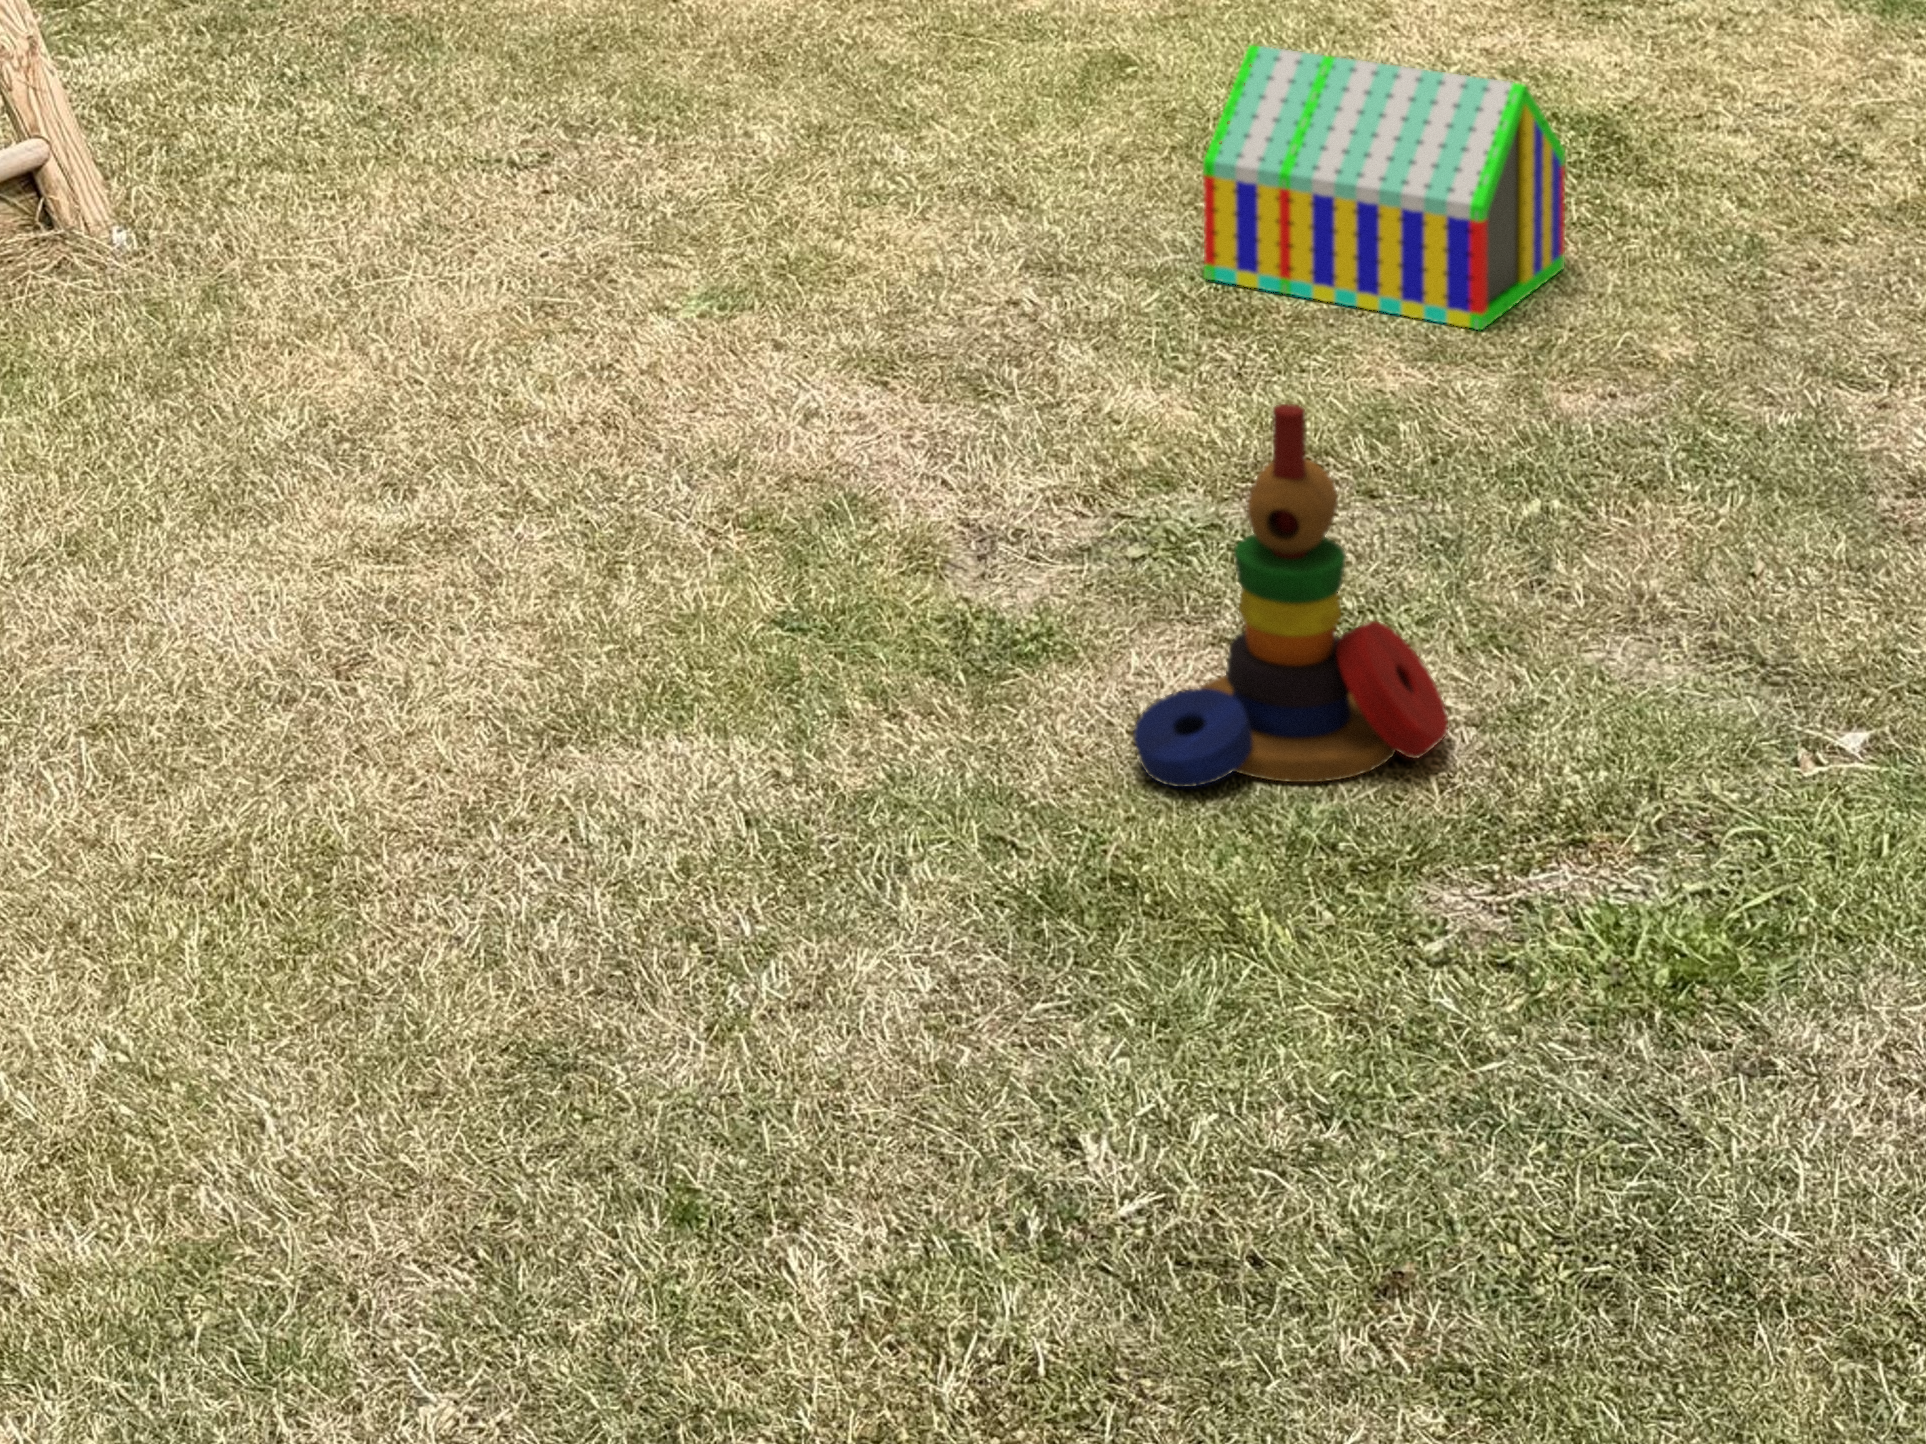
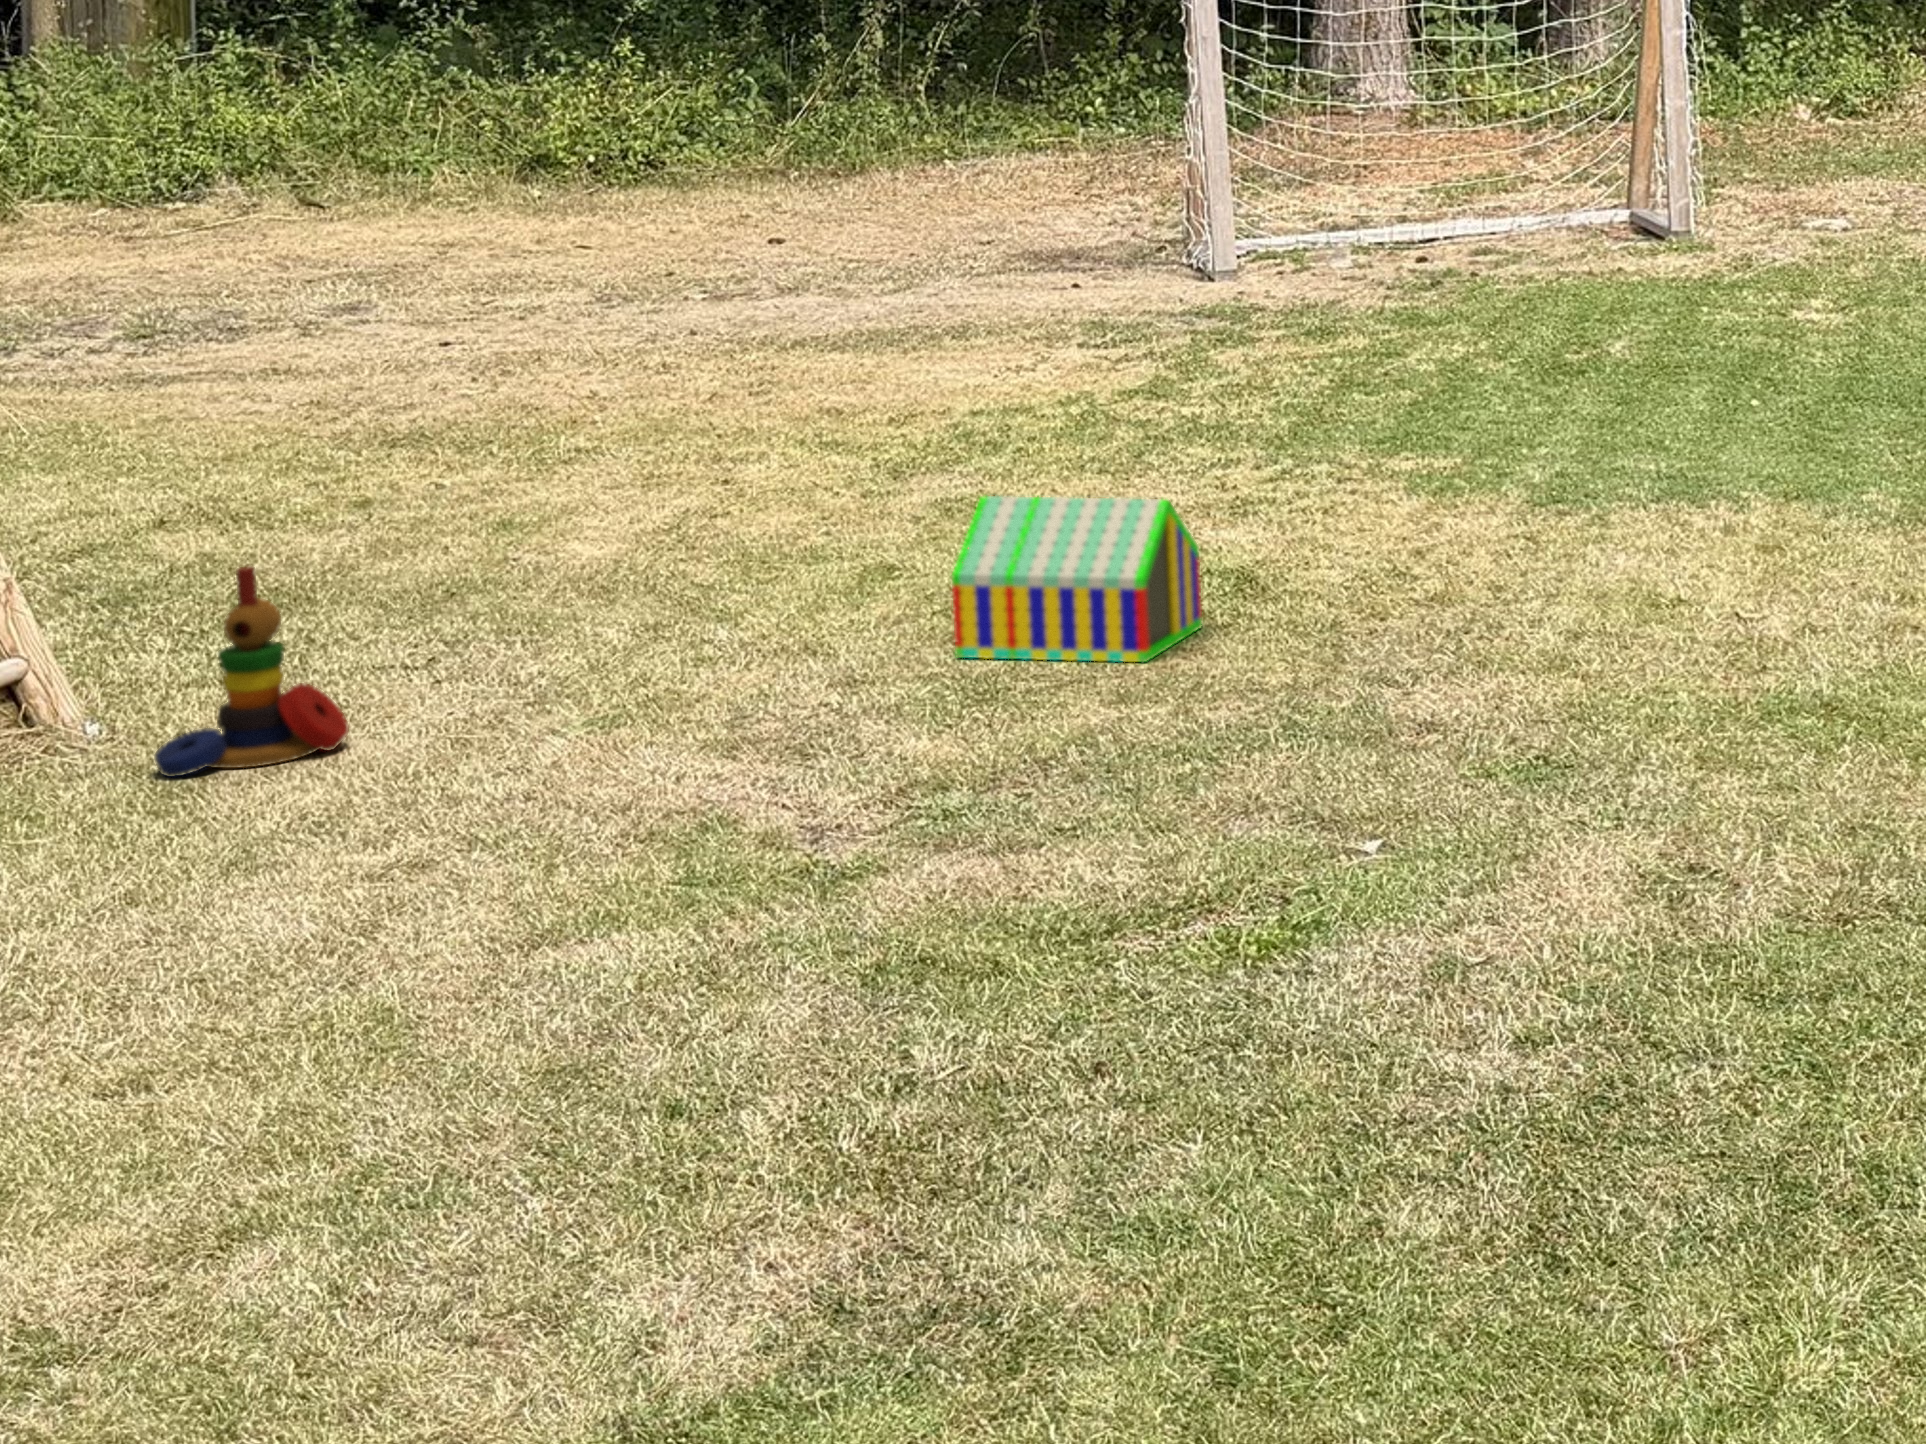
stacking toy: present [1133,404,1448,787] -> present [155,567,349,777]

